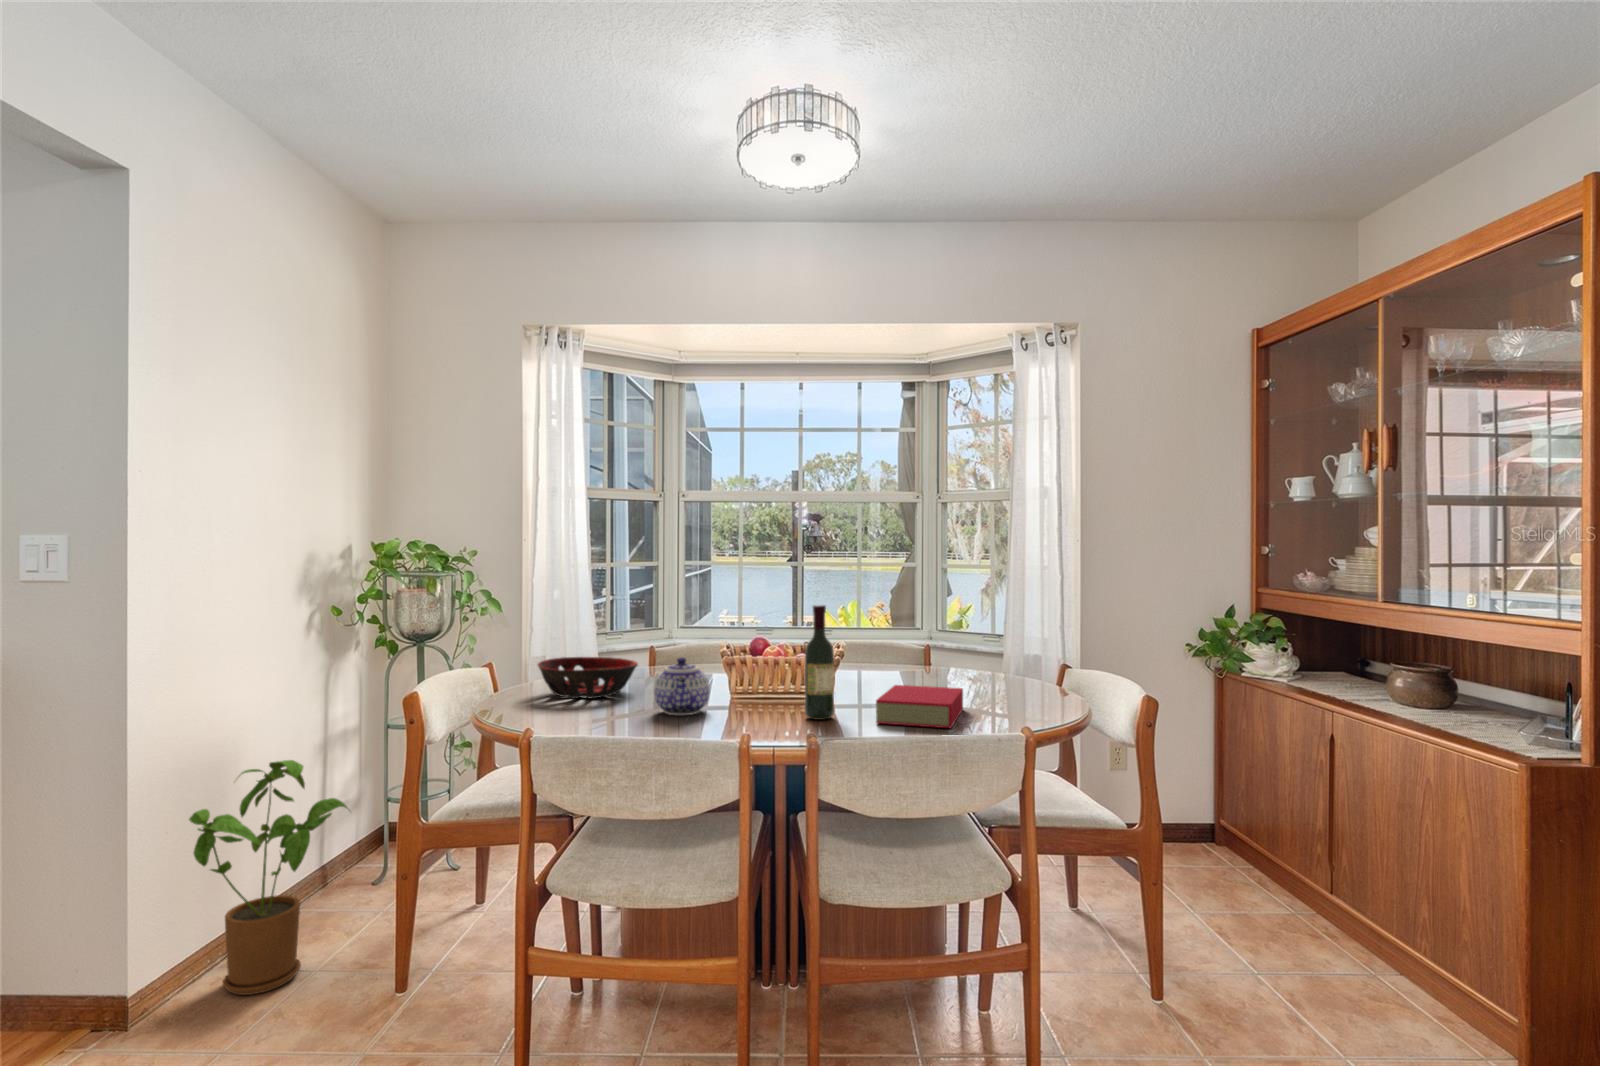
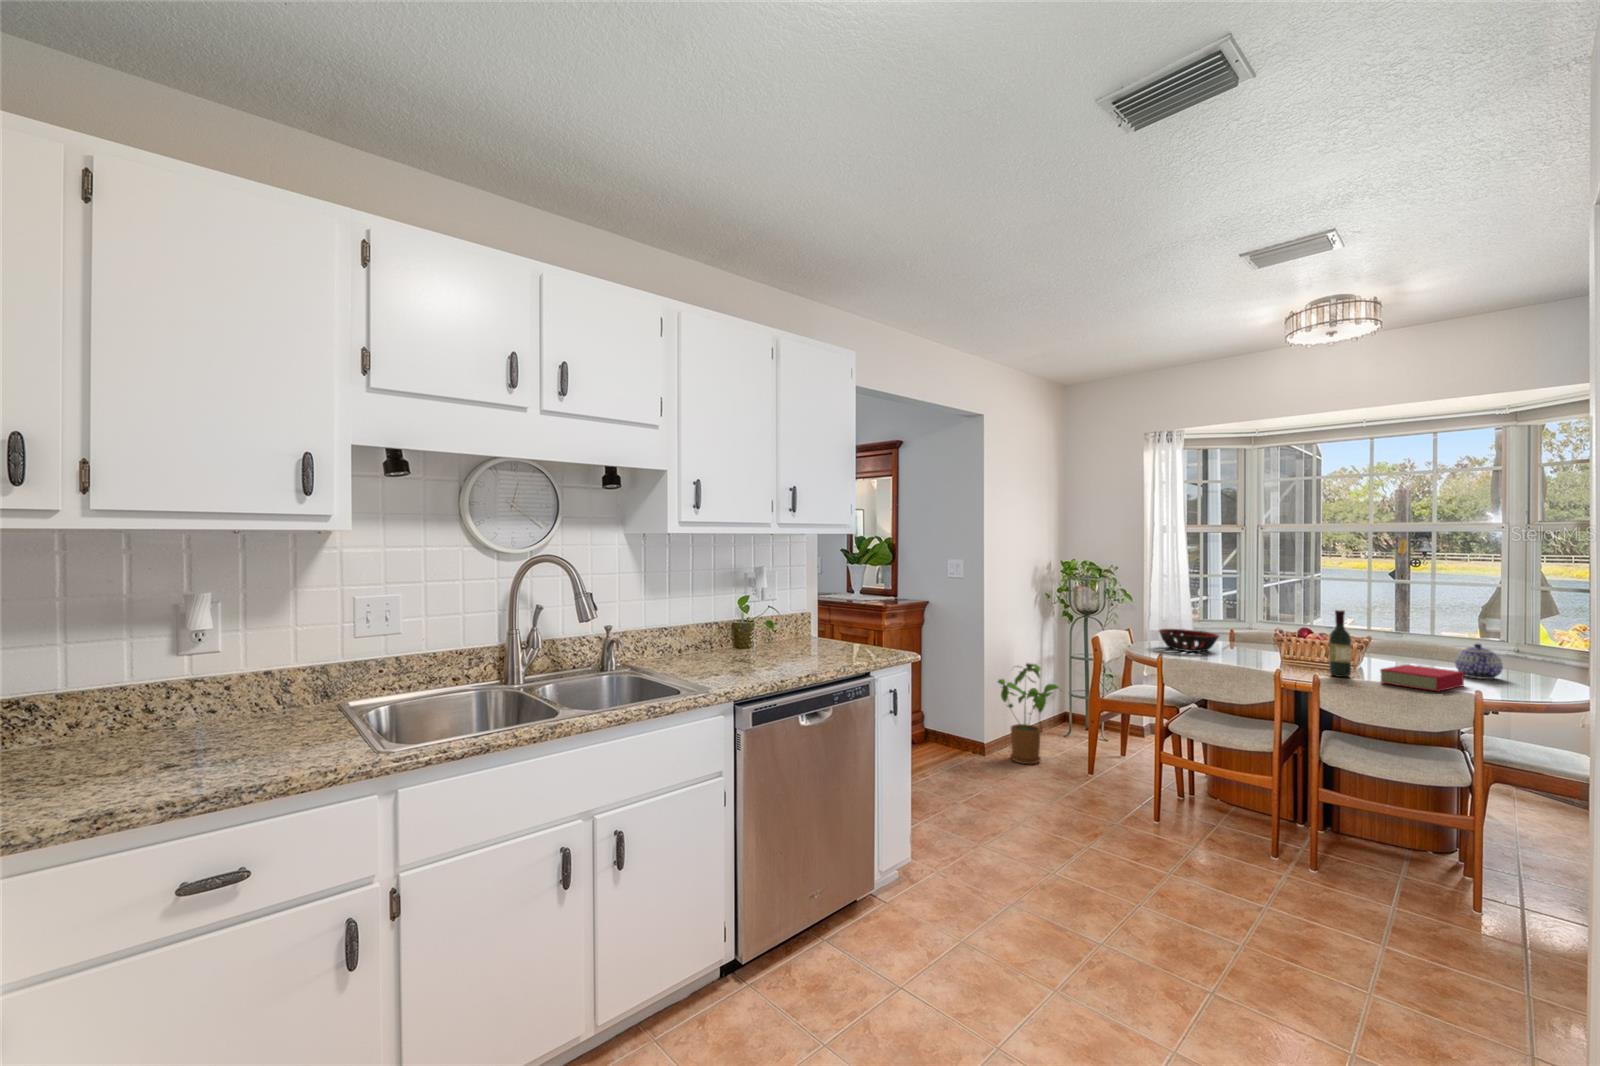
teapot: present [654,658,710,715] -> present [1455,644,1503,679]

